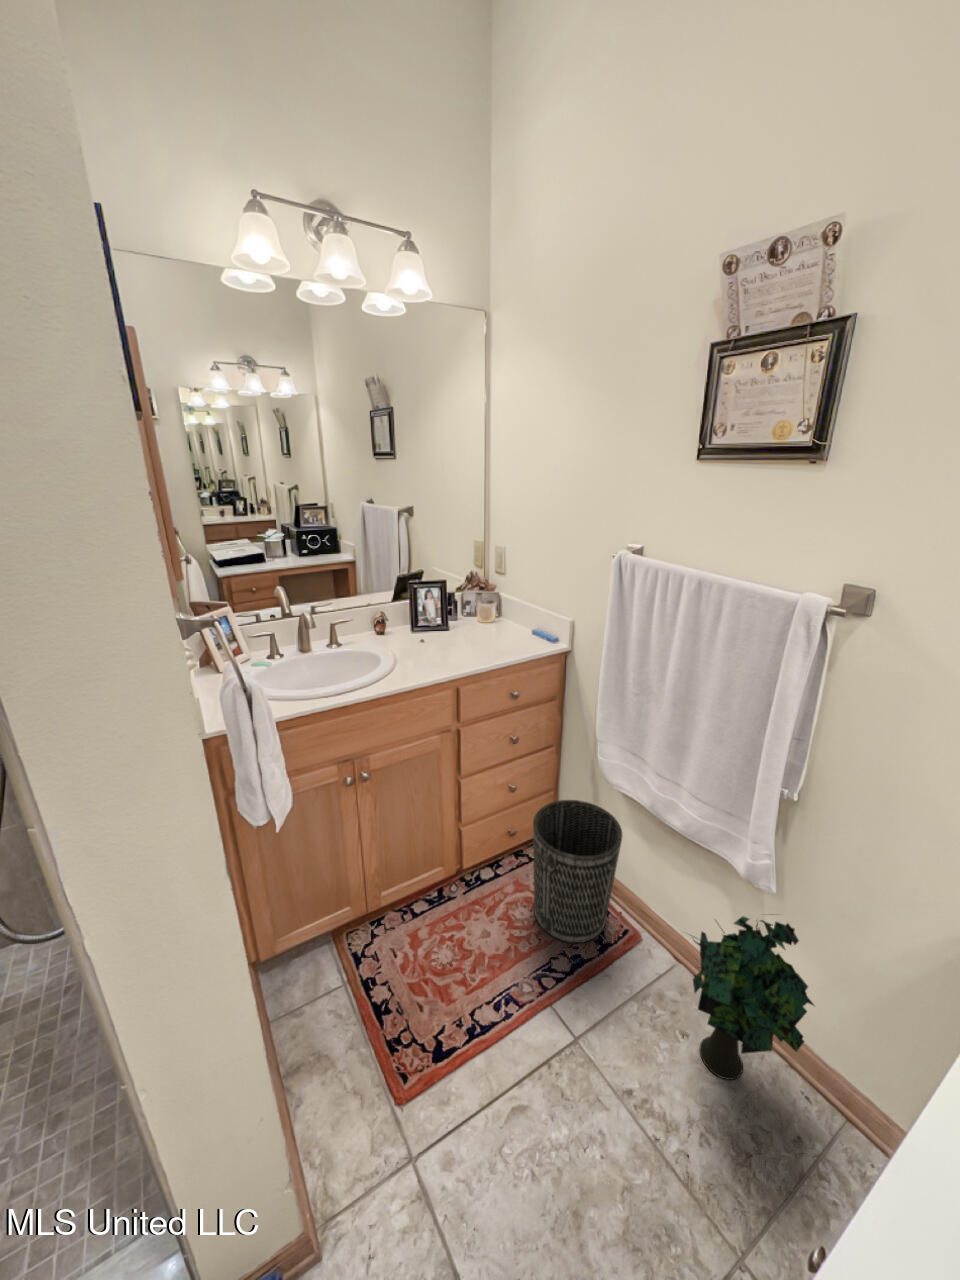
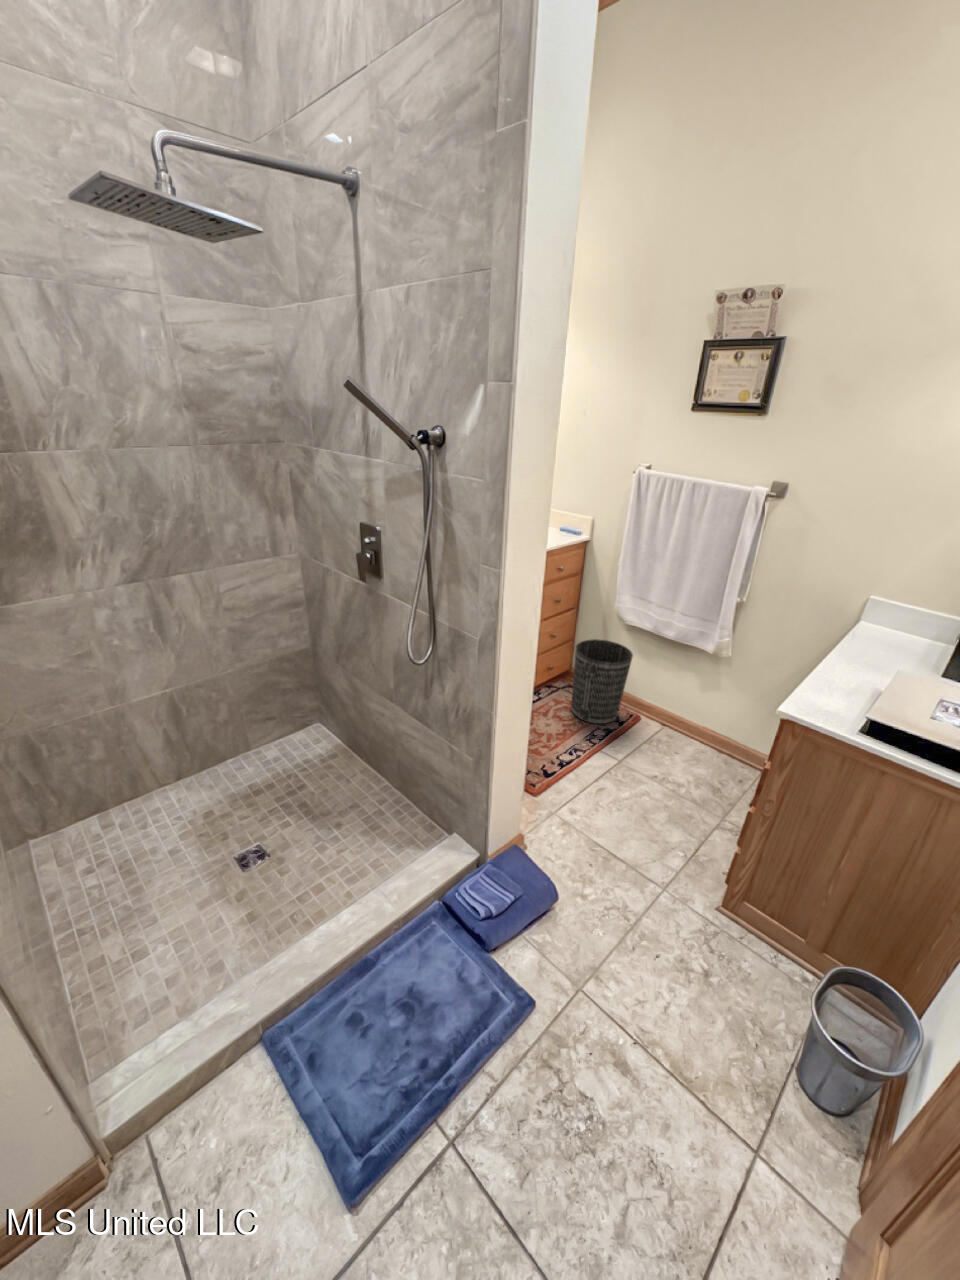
decorative plant: present [693,916,814,1080] -> none [679,665,750,766]

